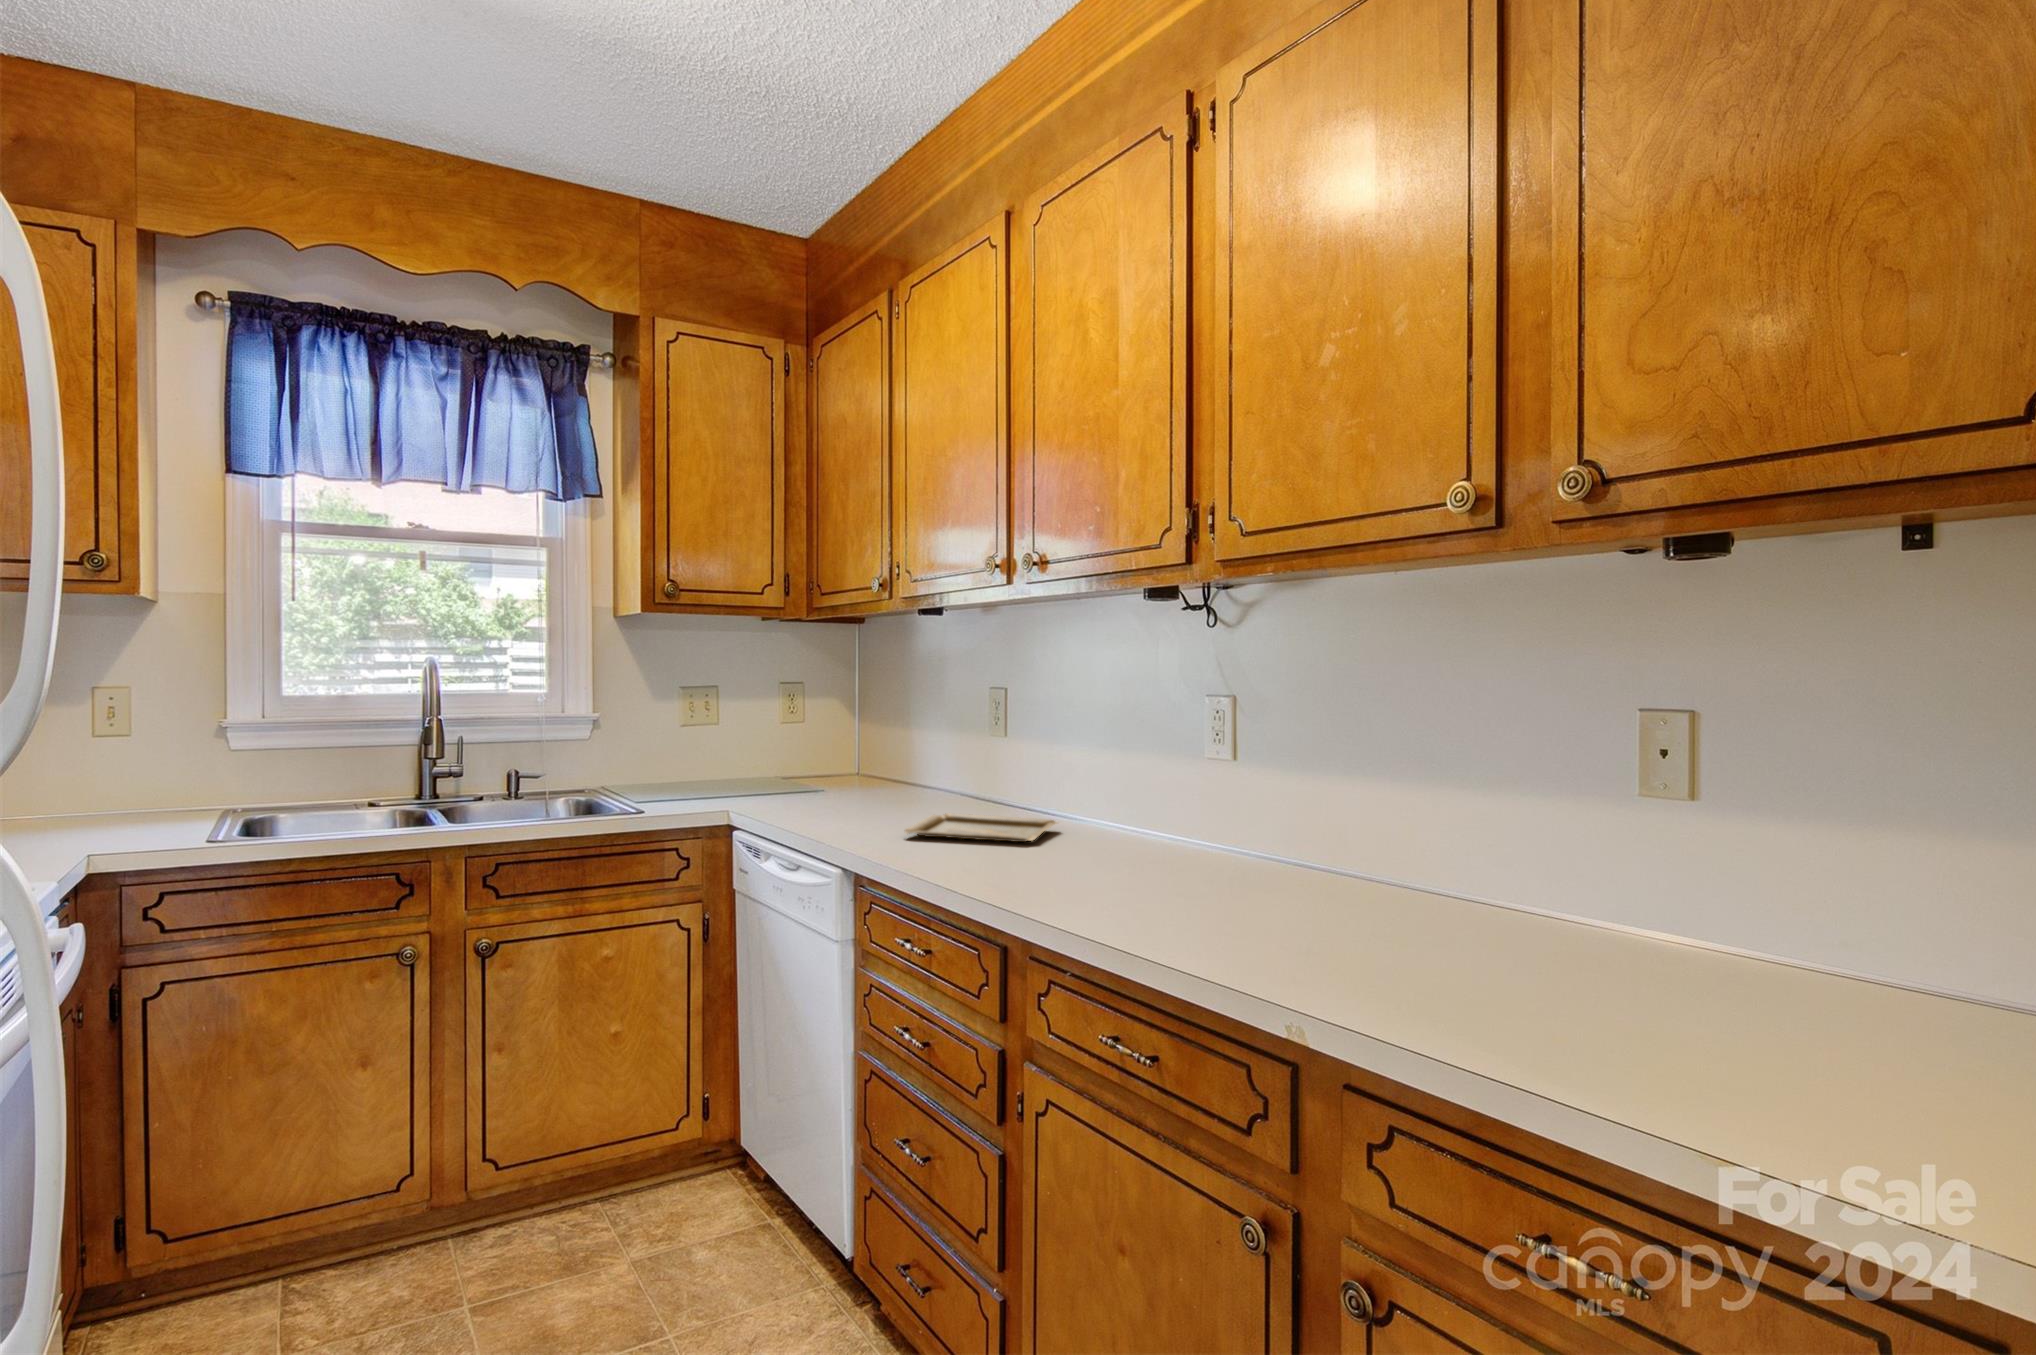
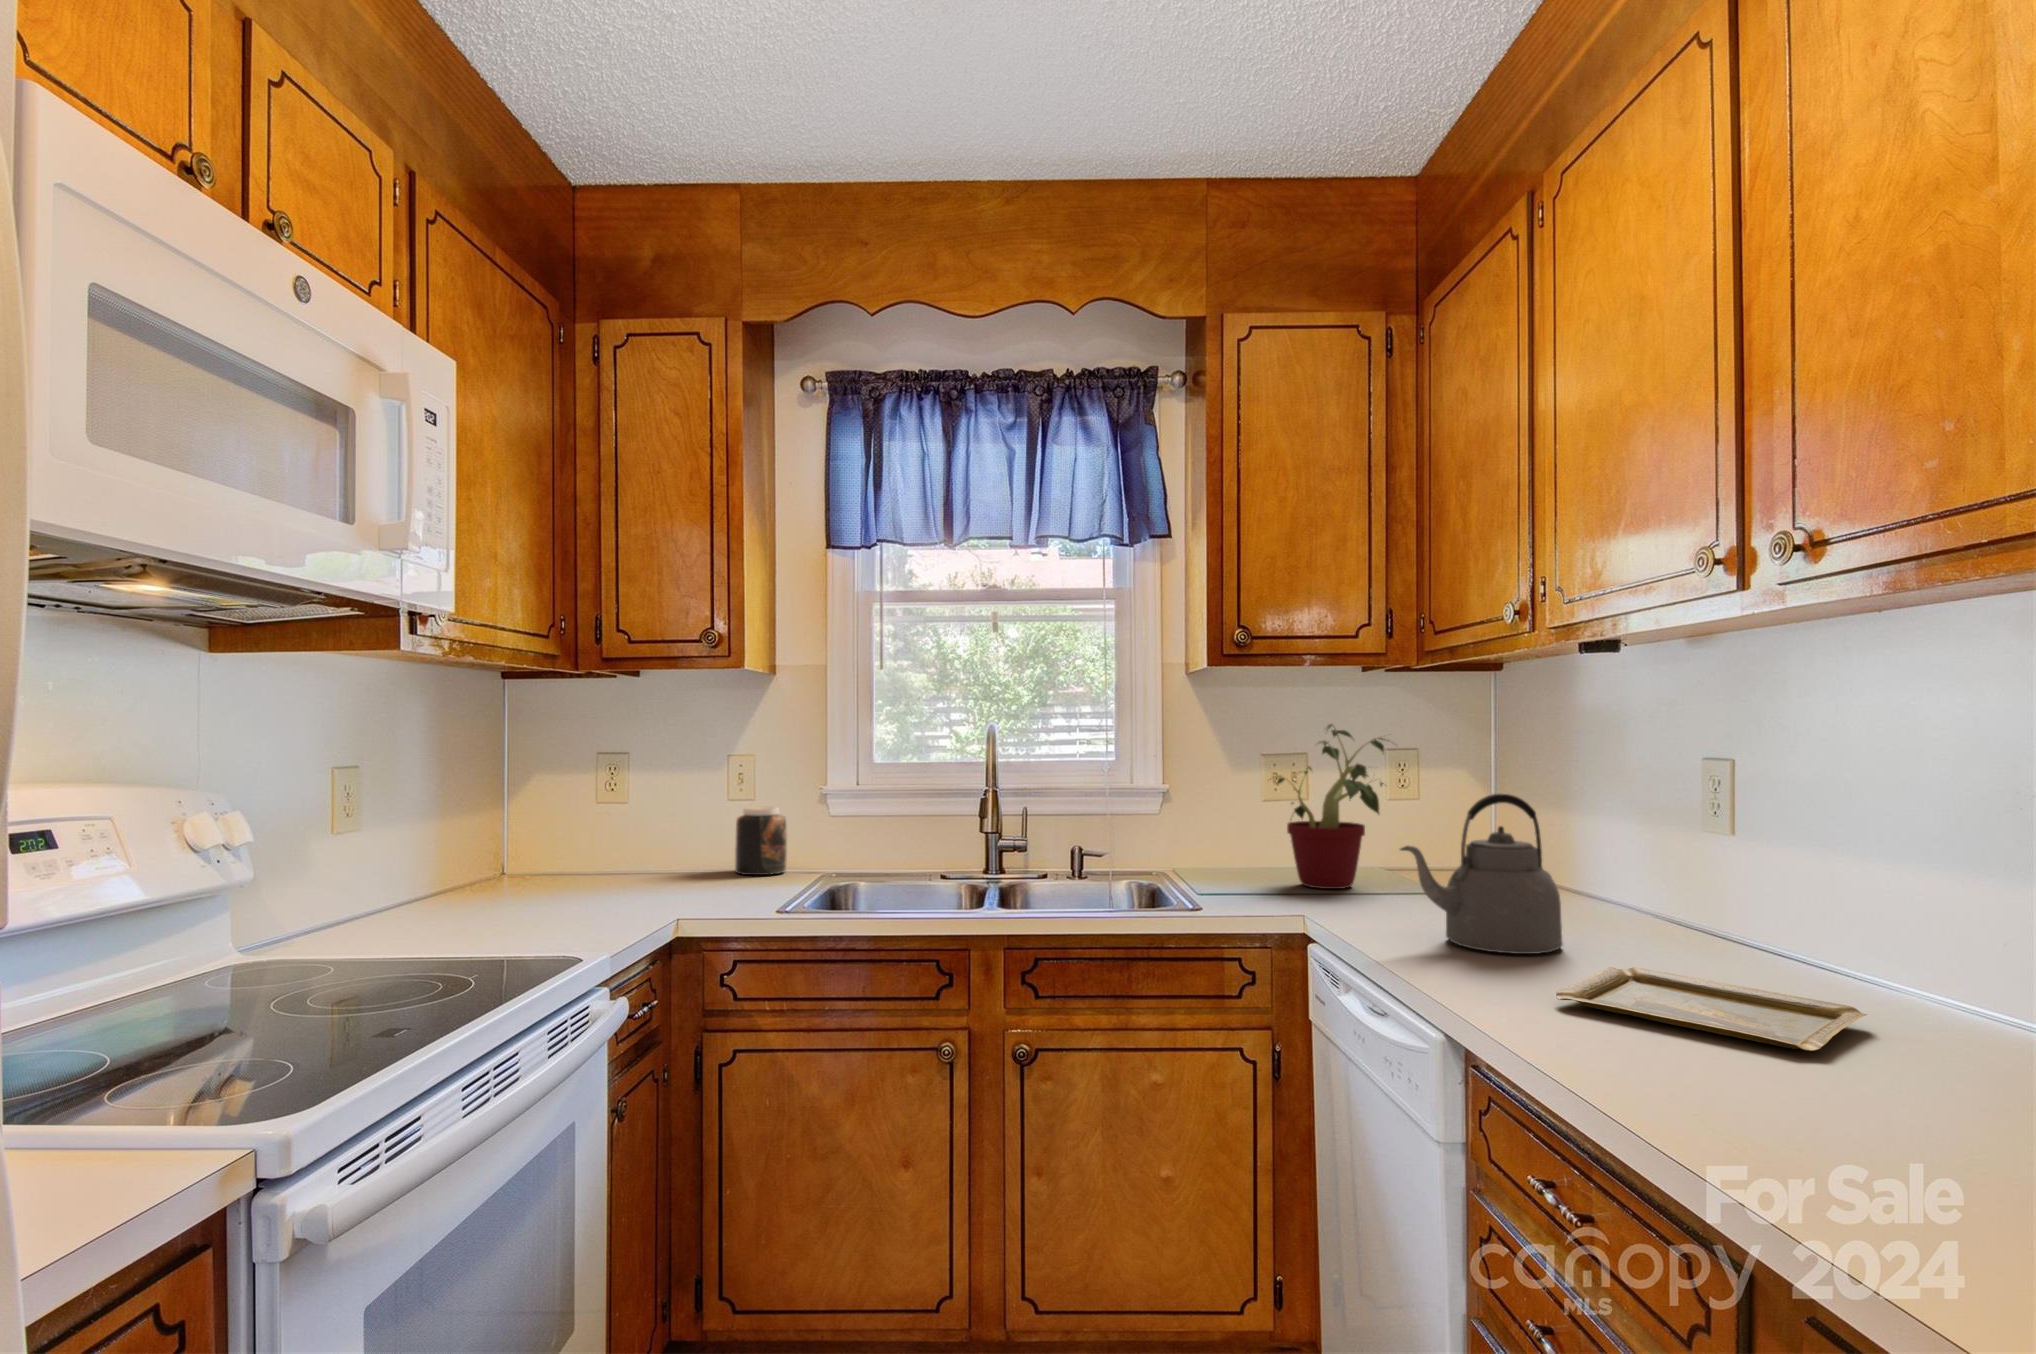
potted plant: none [689,661,790,791] -> present [1273,724,1384,889]
kettle: none [803,709,905,816] -> present [1400,794,1563,954]
jar: none [108,747,177,819] -> present [735,807,787,875]

